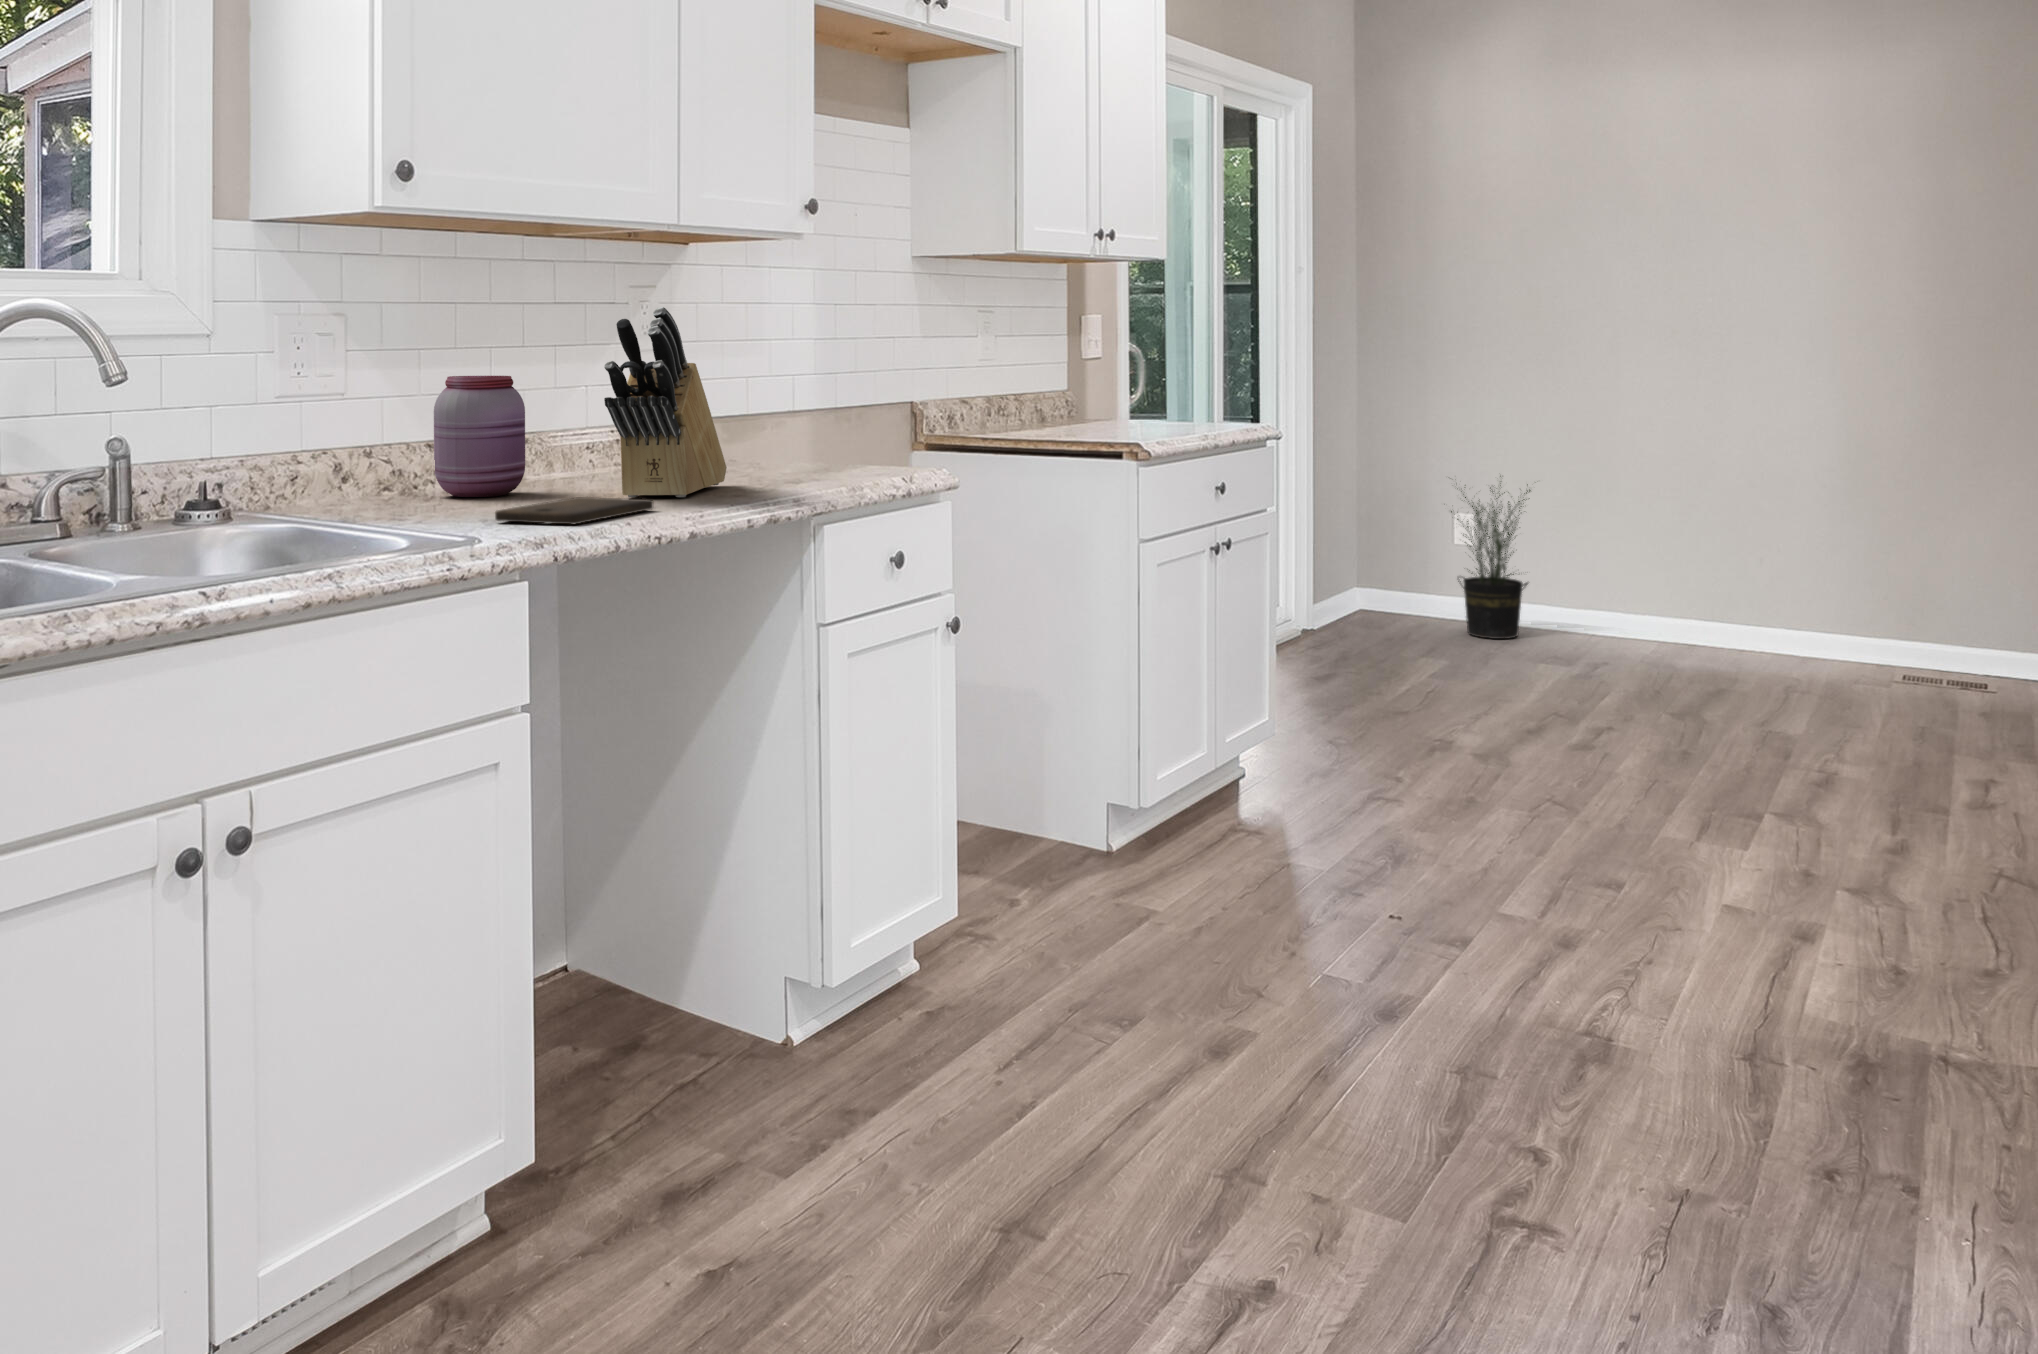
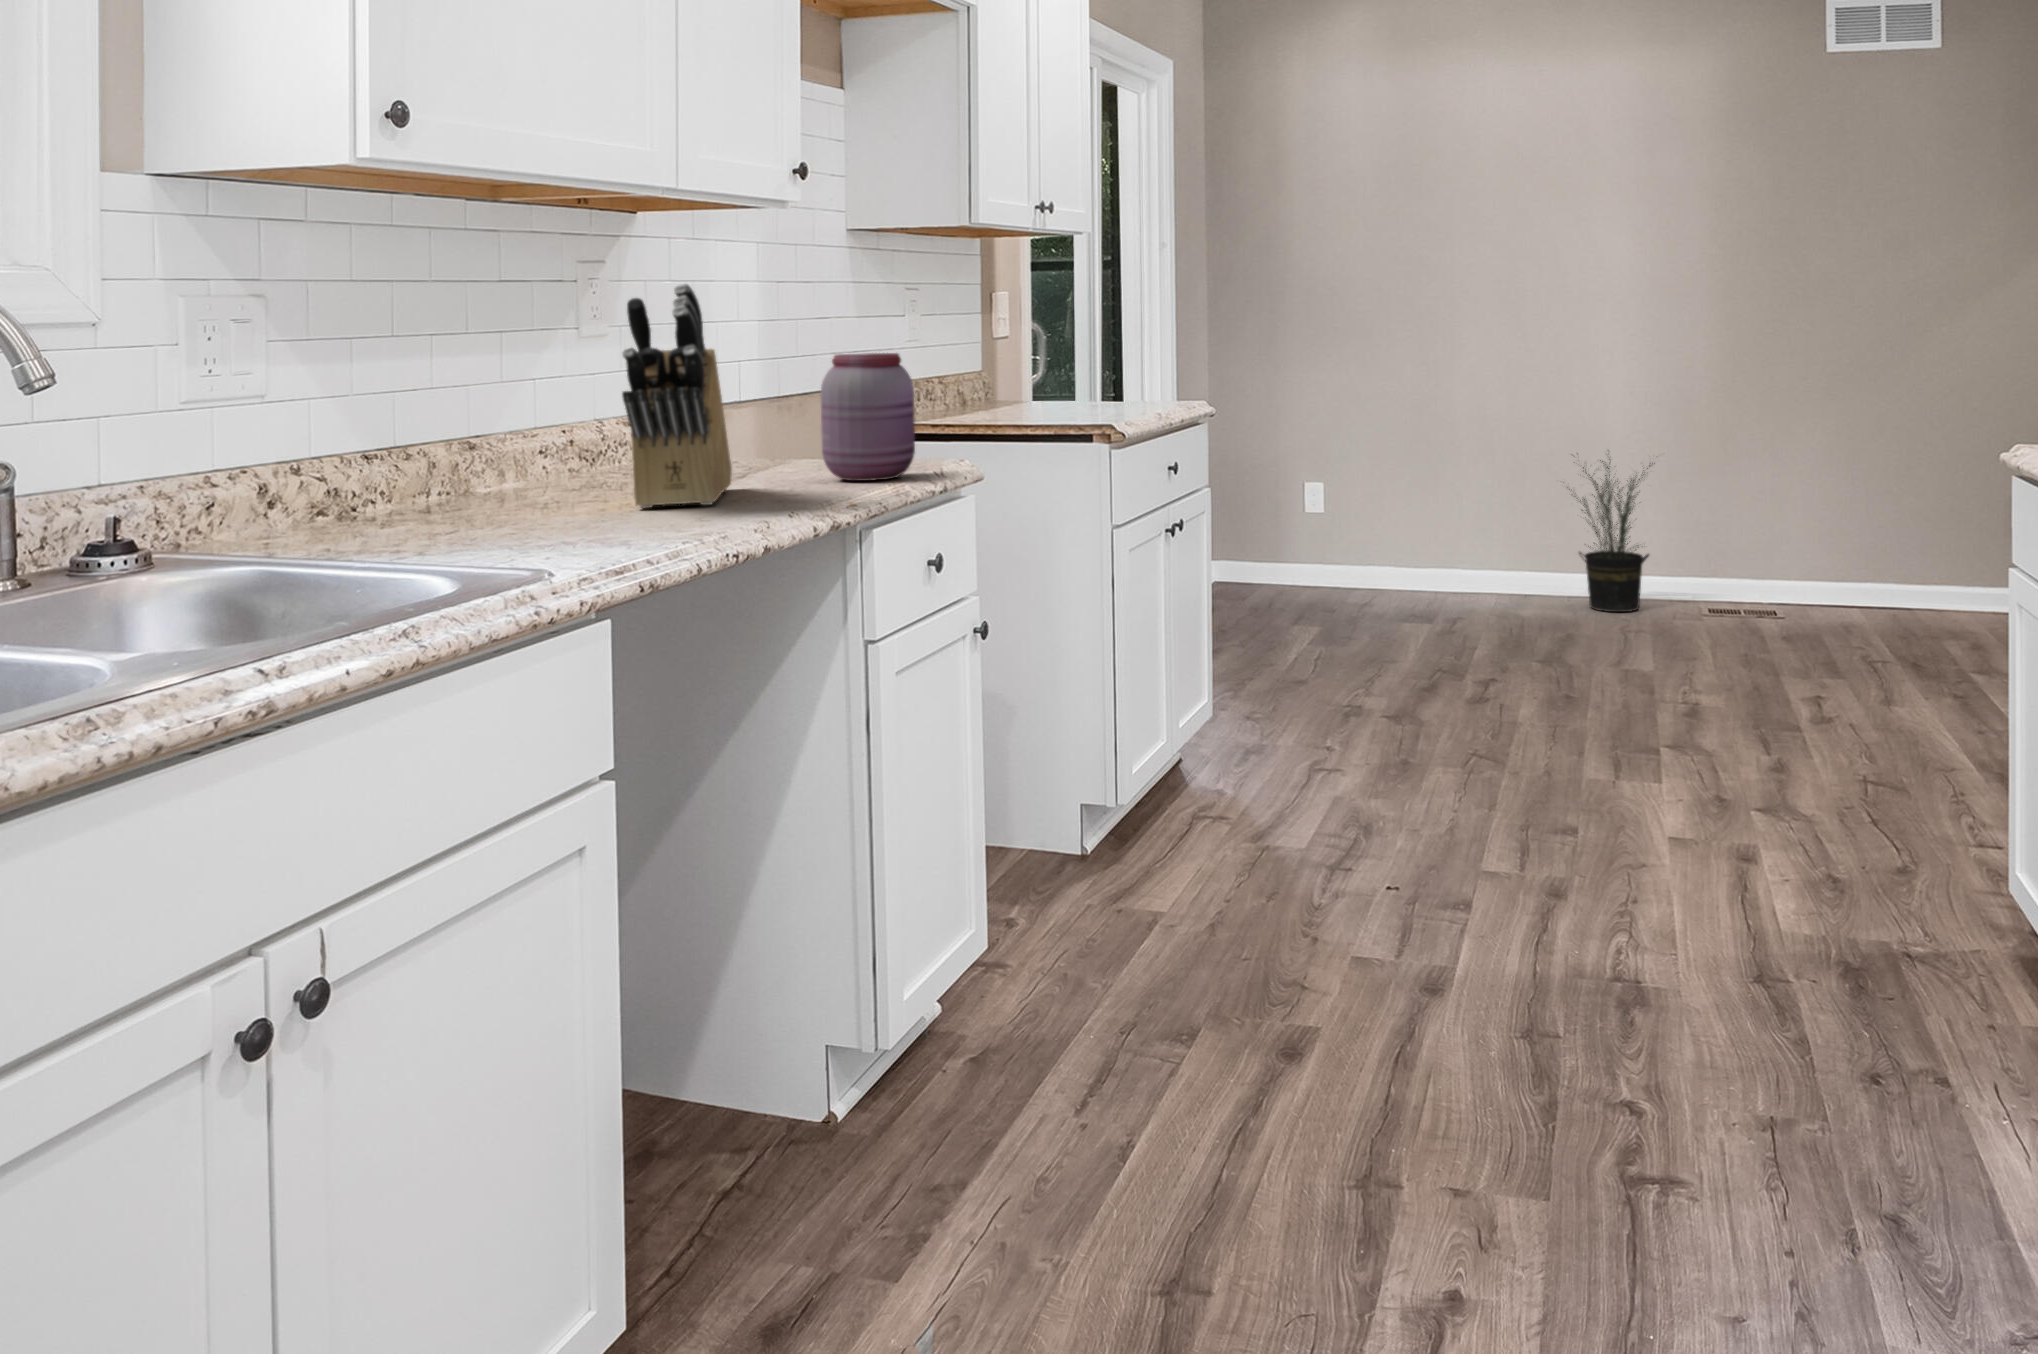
jar: present [434,376,525,497] -> present [821,353,915,481]
potted plant: present [1451,476,1531,639] -> present [1567,453,1655,612]
cutting board: present [495,497,653,524] -> none [527,510,703,546]

